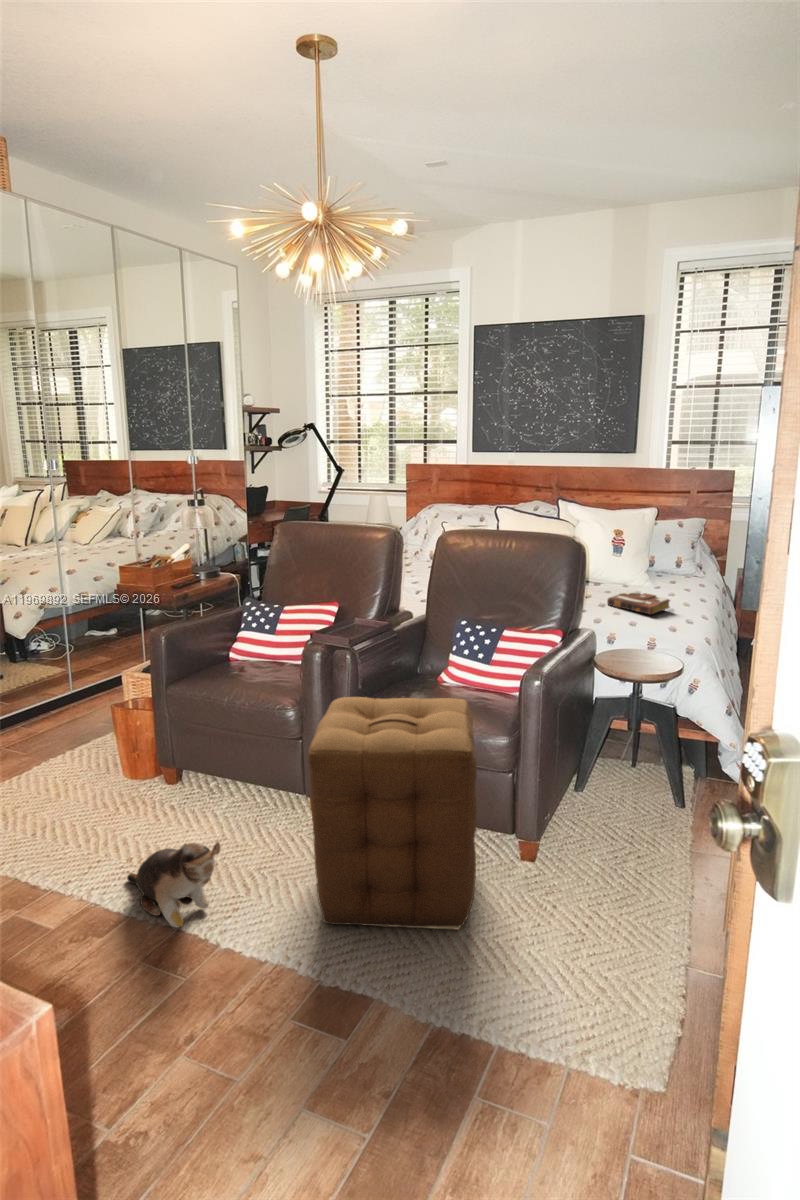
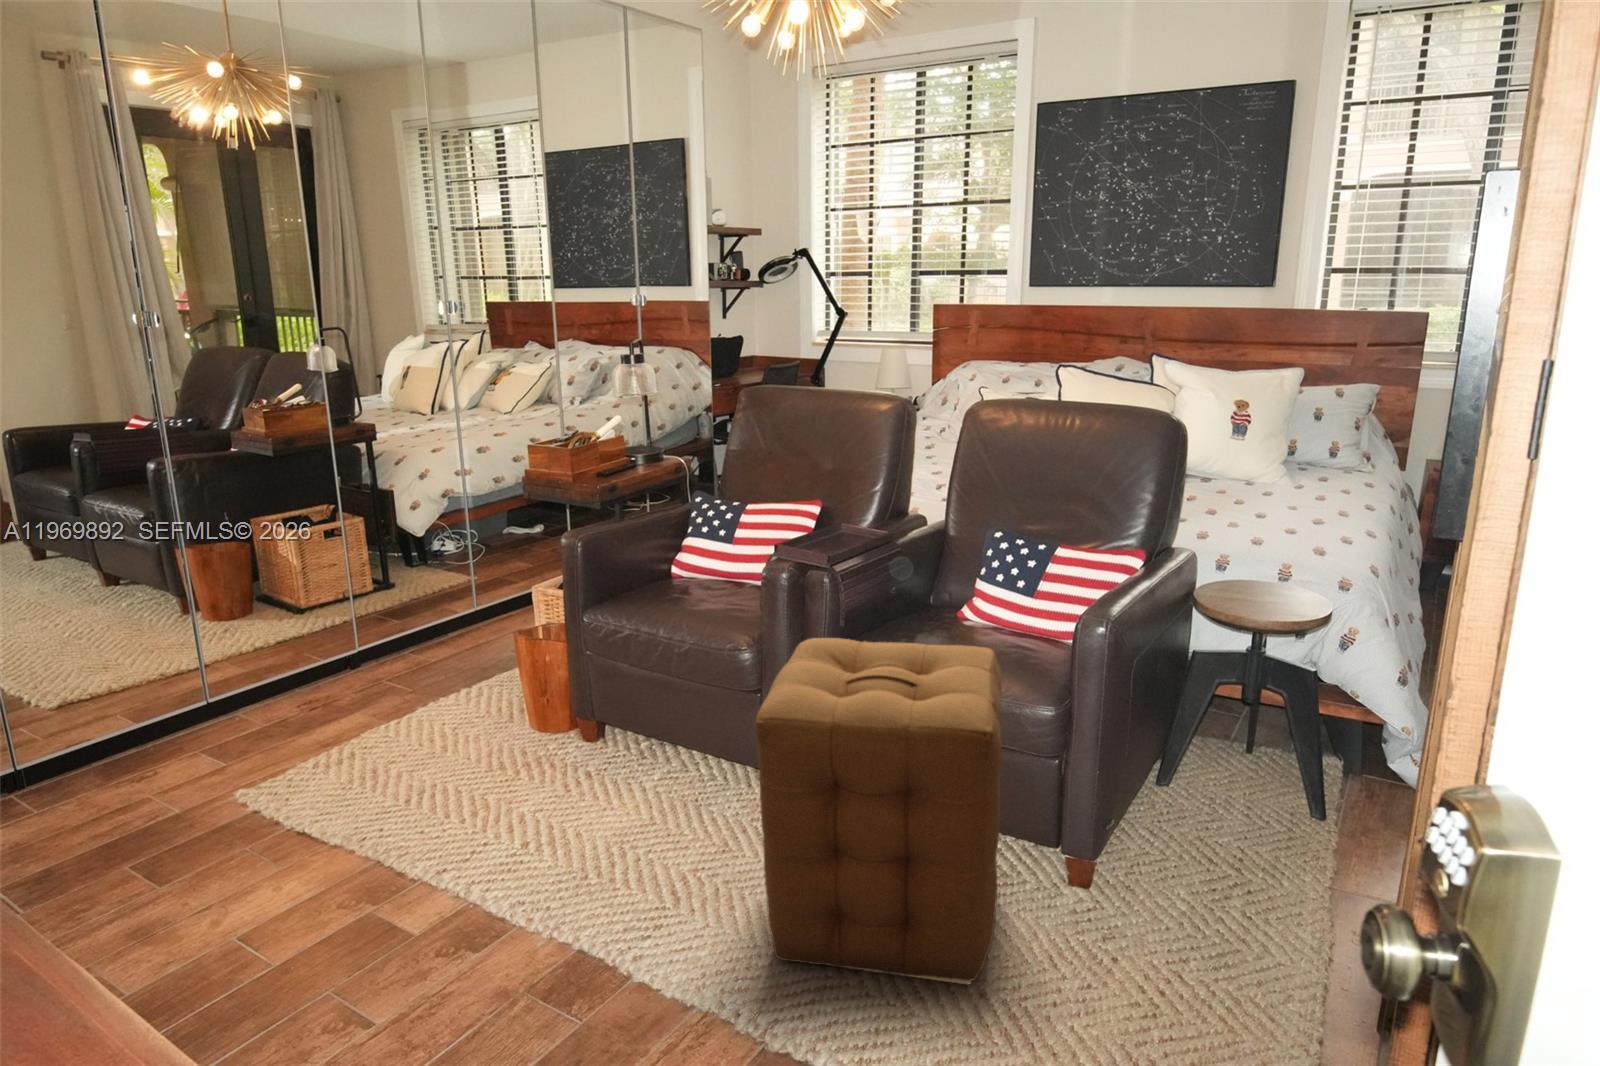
book: present [607,591,670,614] -> none [1218,490,1316,527]
plush toy: present [127,842,220,928] -> none [519,834,633,947]

